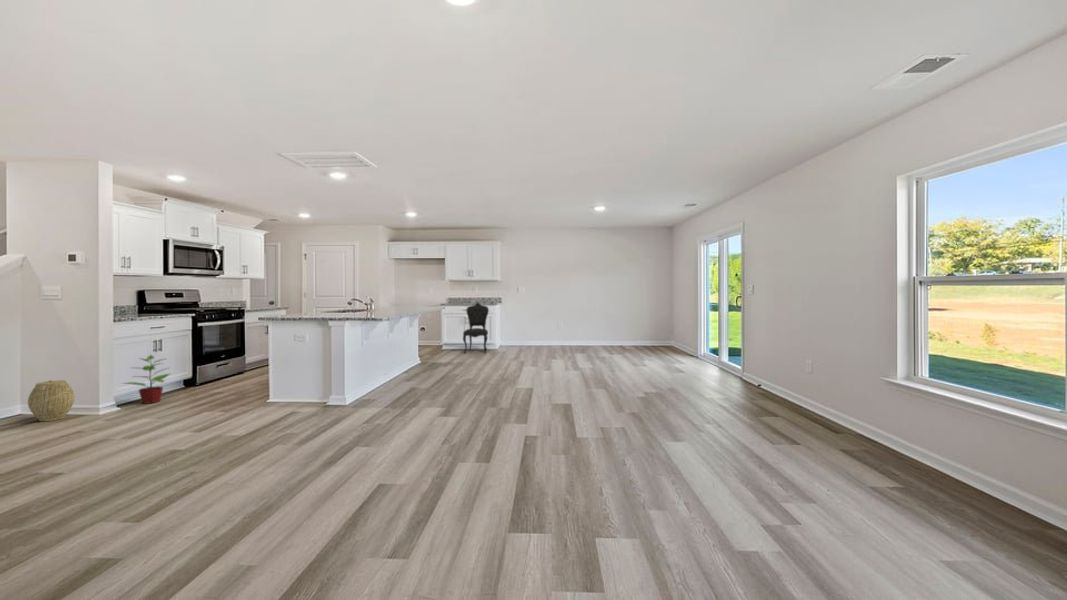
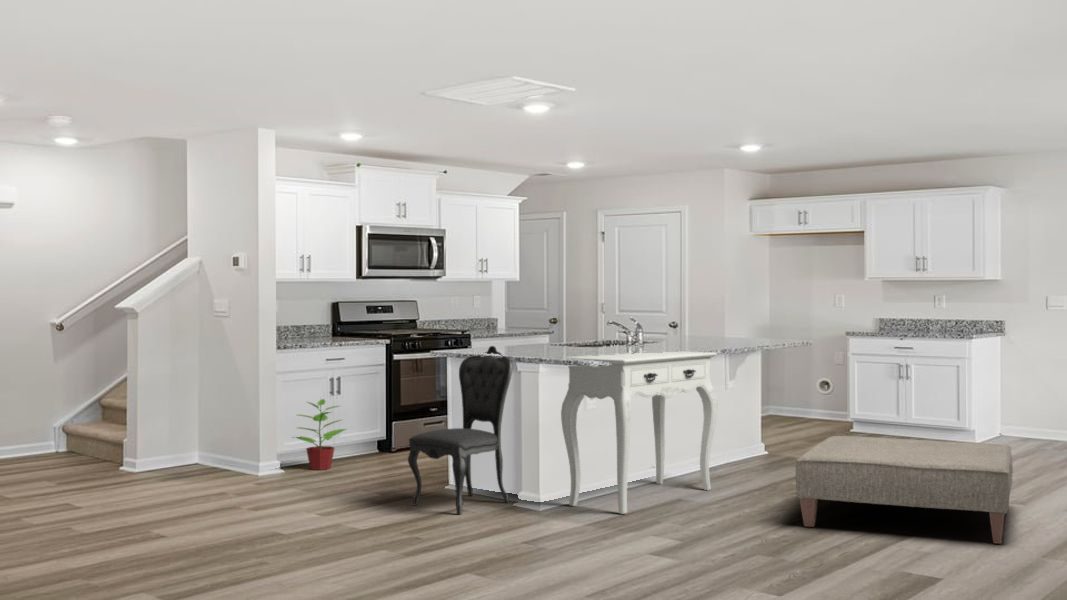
dining chair: present [463,303,489,352] -> present [408,346,513,514]
console table: none [356,314,424,400] -> present [561,352,718,514]
ottoman: none [474,347,569,392] -> present [796,436,1013,544]
woven basket: present [28,380,75,422] -> none [193,422,237,476]

